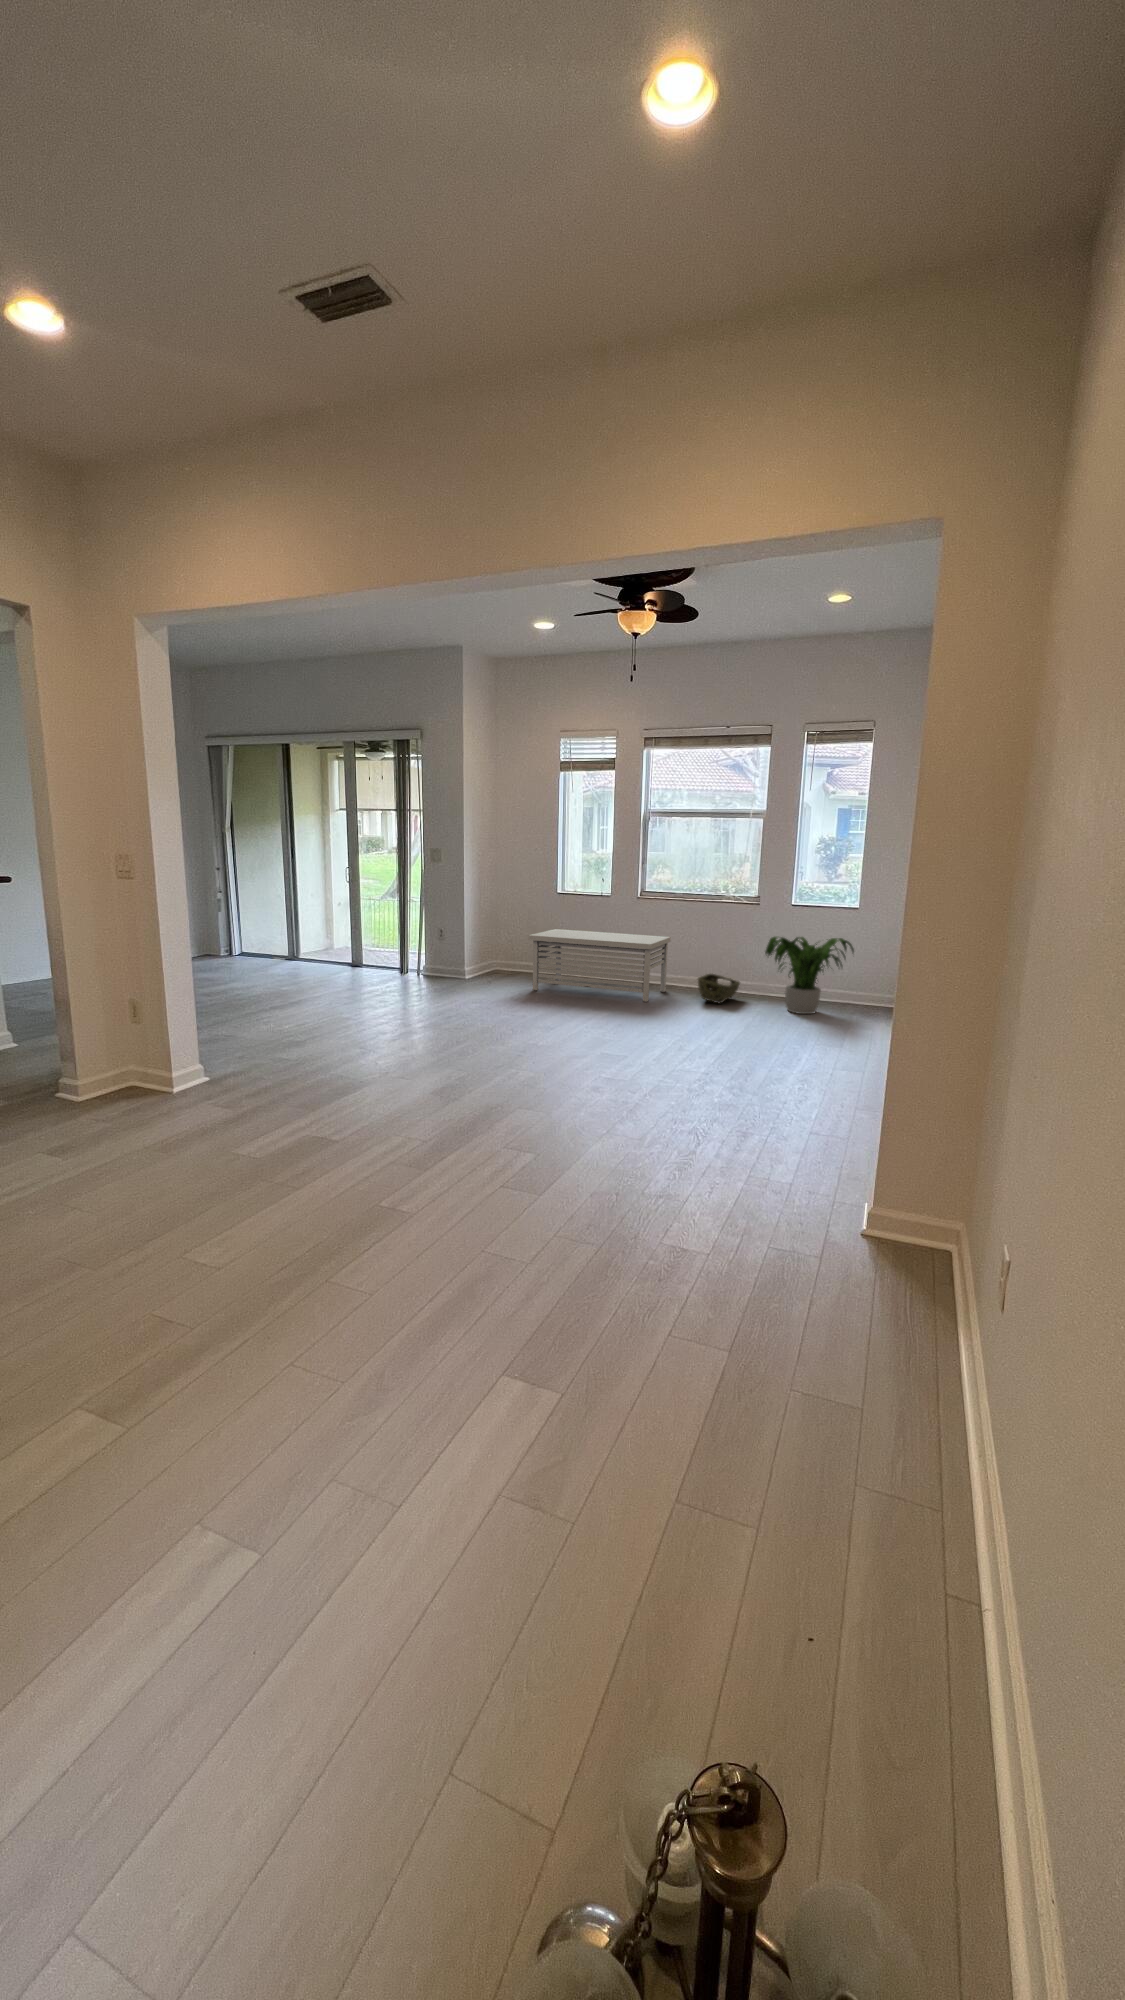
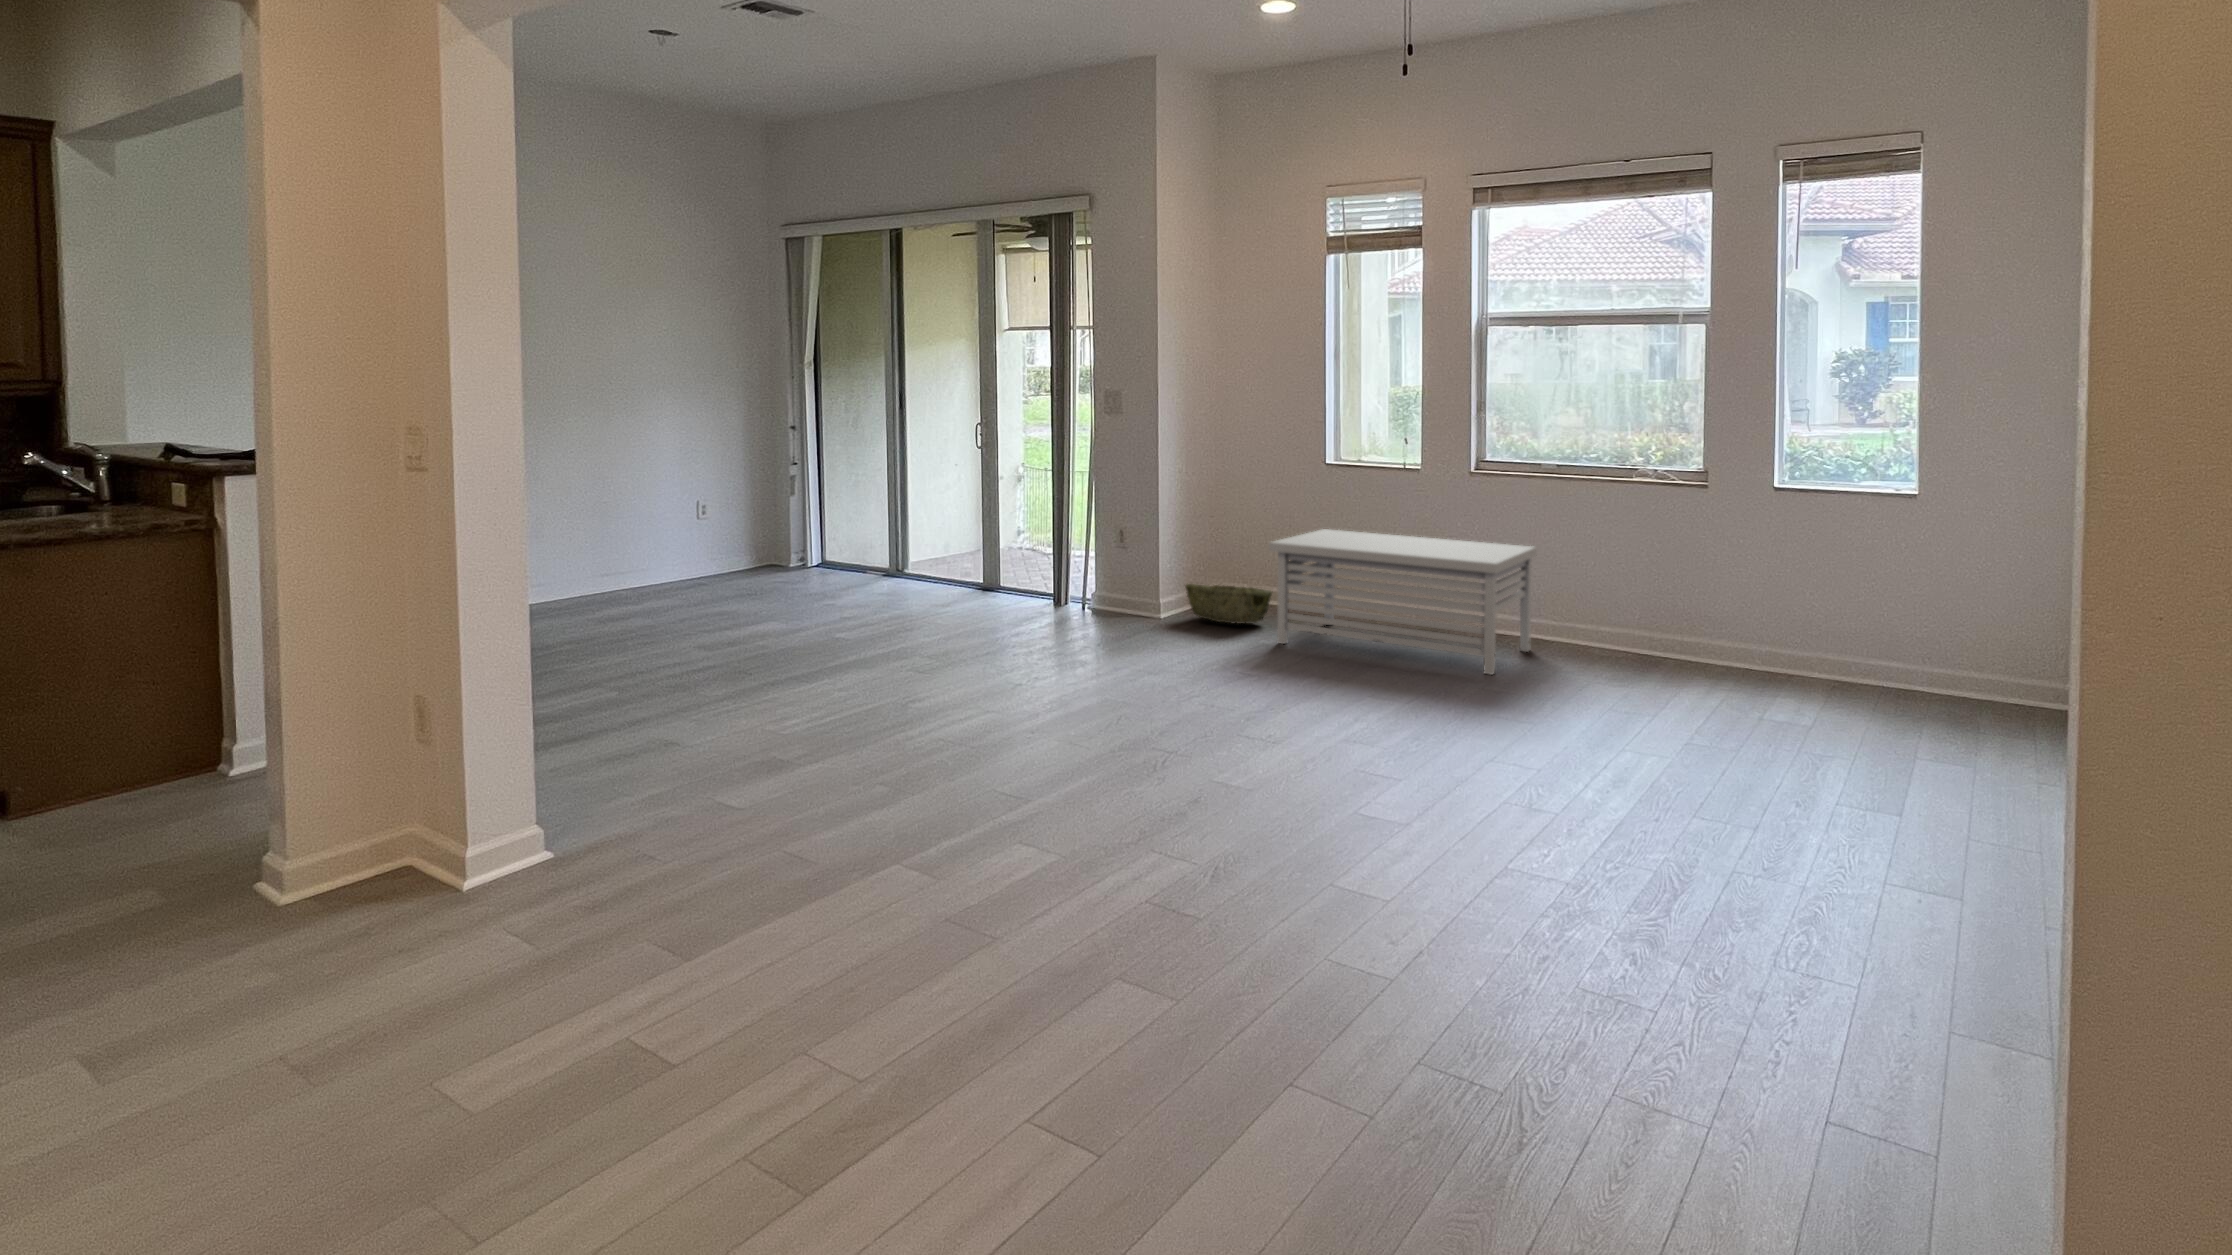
potted plant: present [765,937,854,1014] -> none [1731,552,1927,715]
woven basket: present [698,974,740,1003] -> present [1186,583,1272,624]

